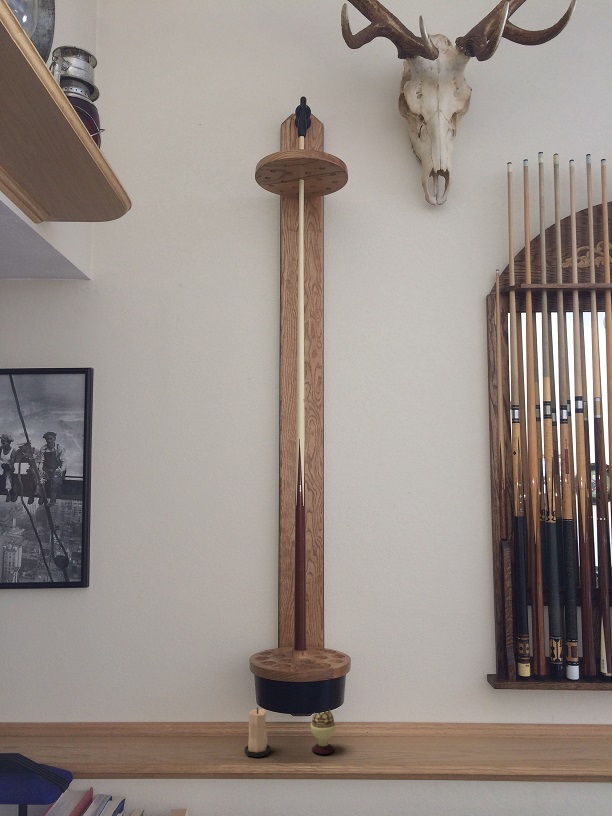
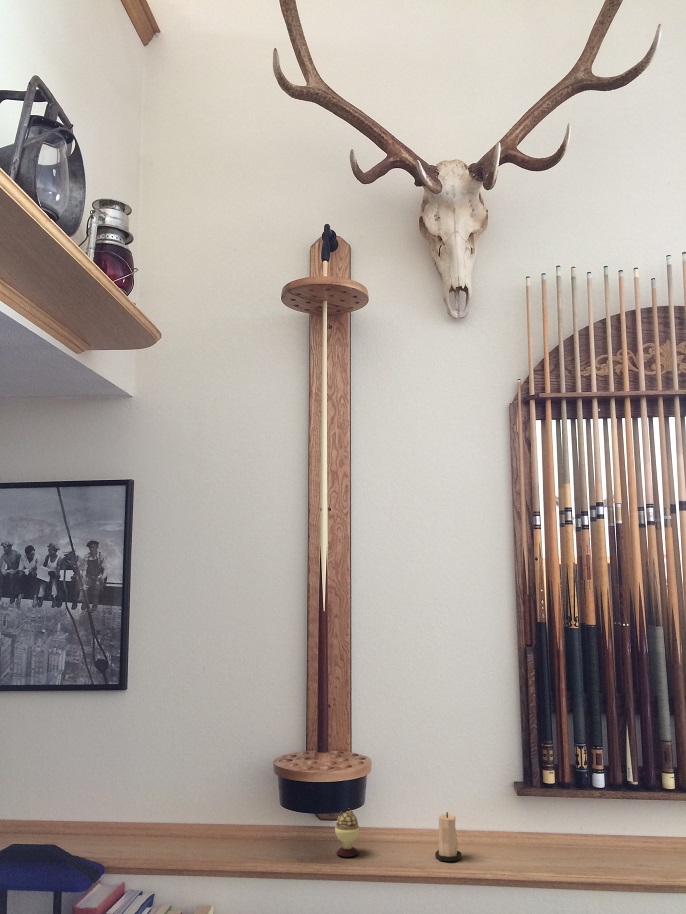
candle: present [245,708,271,757] -> present [435,812,462,861]

